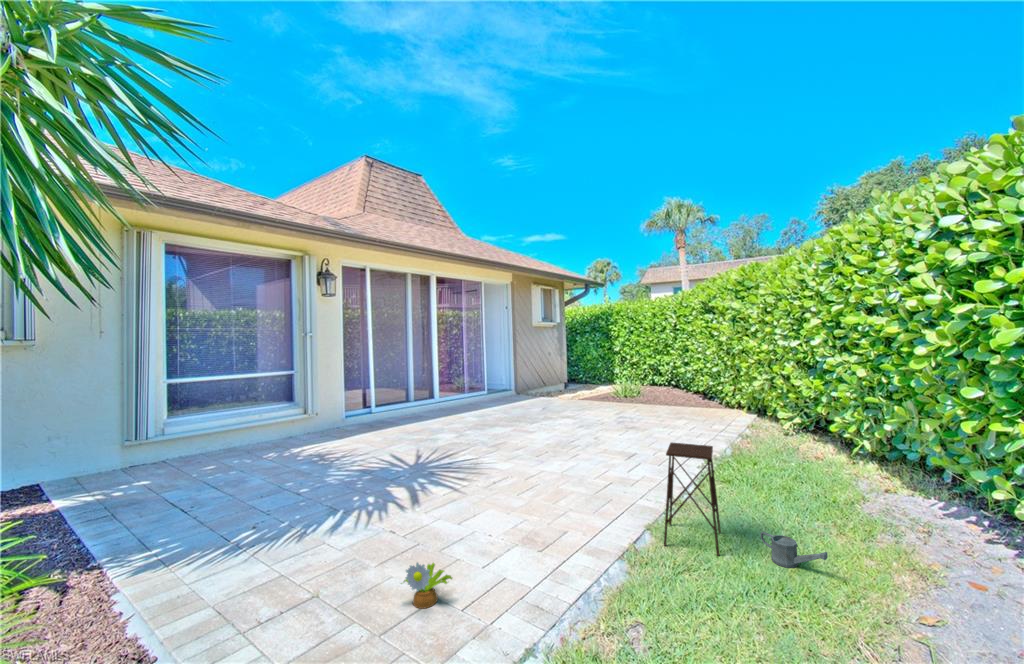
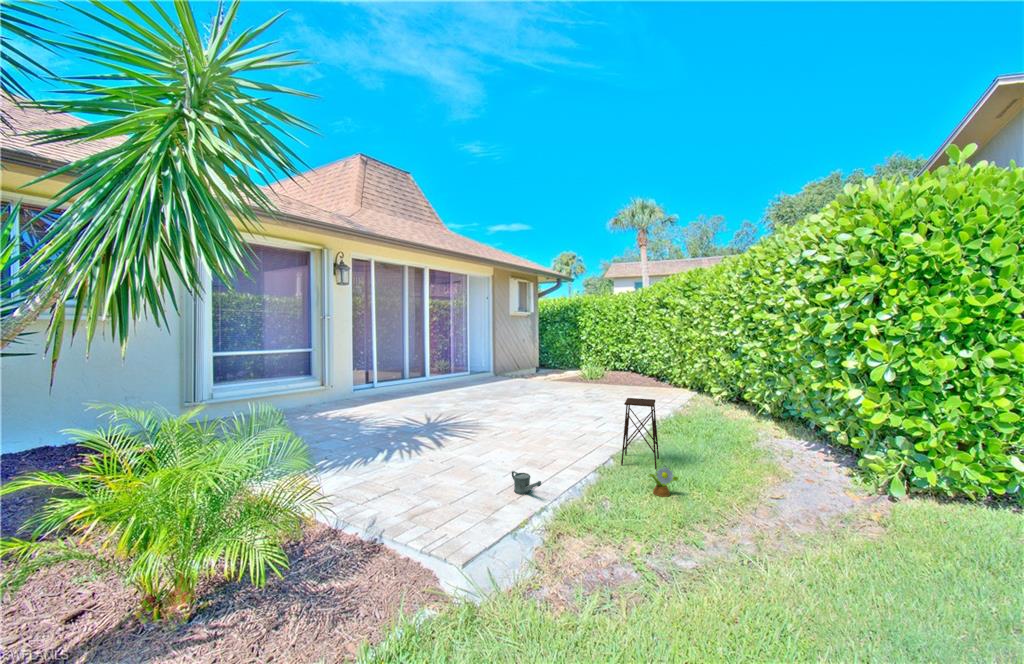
watering can: present [760,532,828,568] -> present [512,471,541,494]
decorative plant: present [401,563,452,609] -> present [648,467,678,497]

